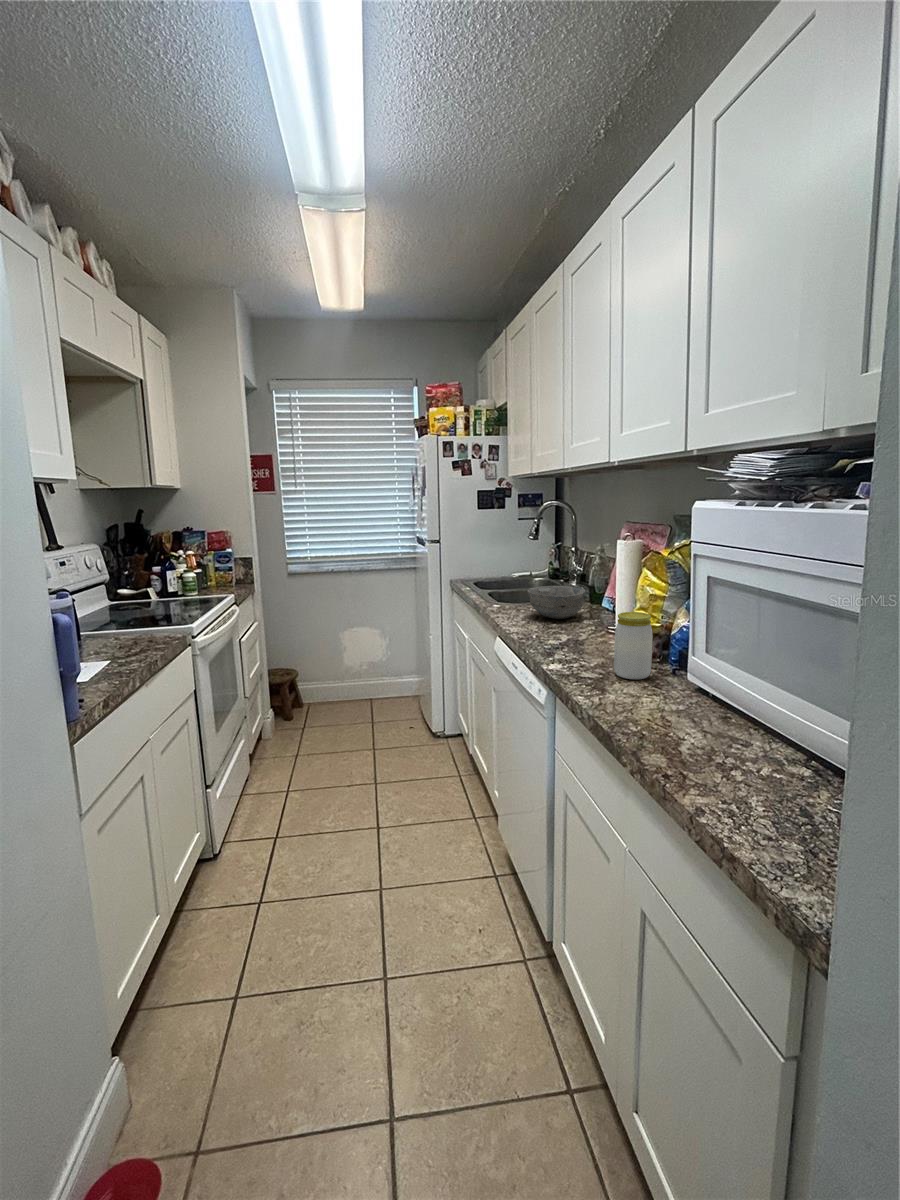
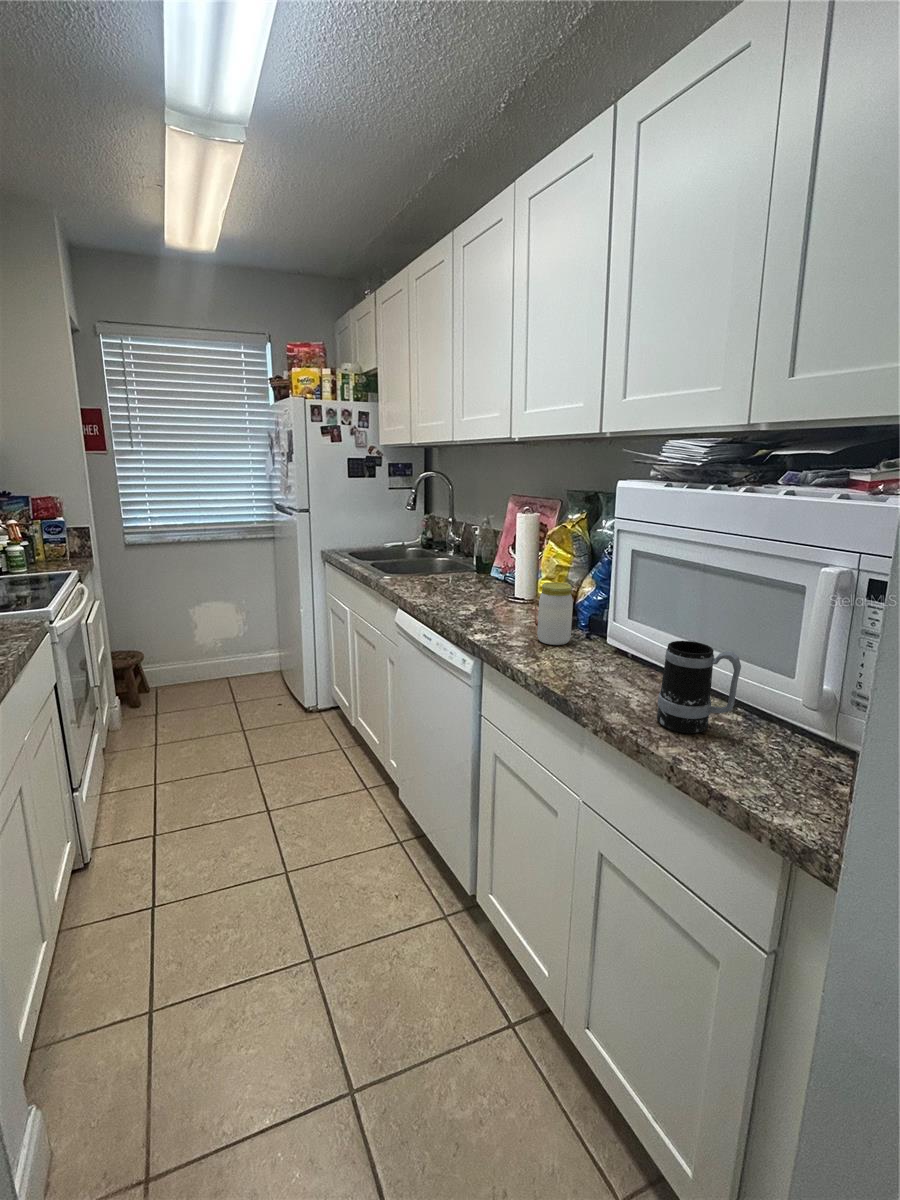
bowl: present [528,586,585,619] -> none [426,557,481,589]
mug: none [700,677,793,785] -> present [657,641,741,733]

